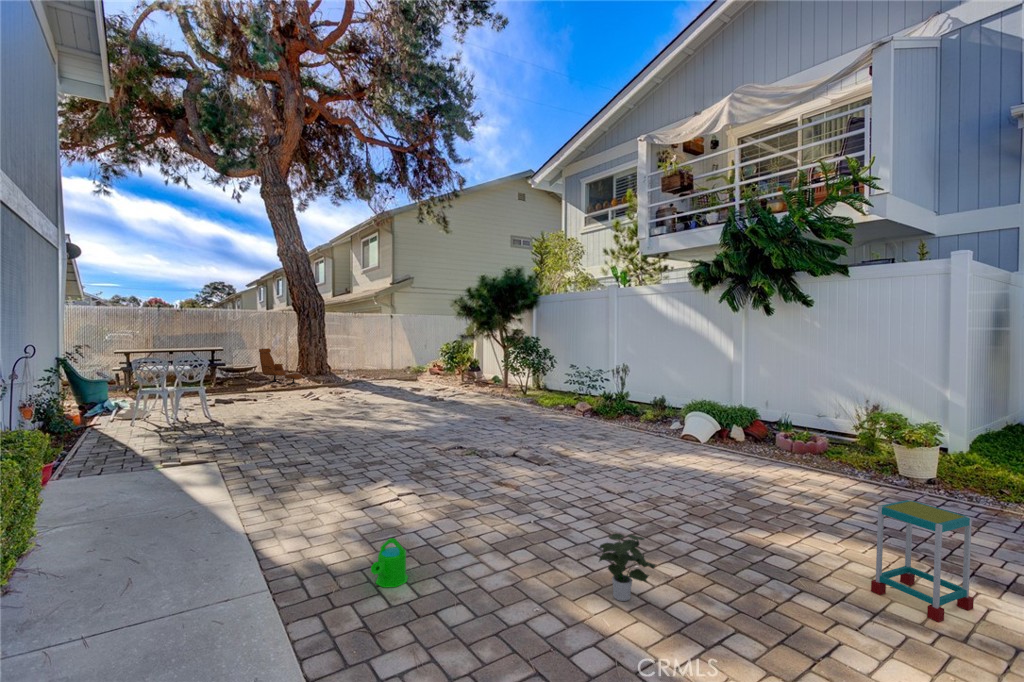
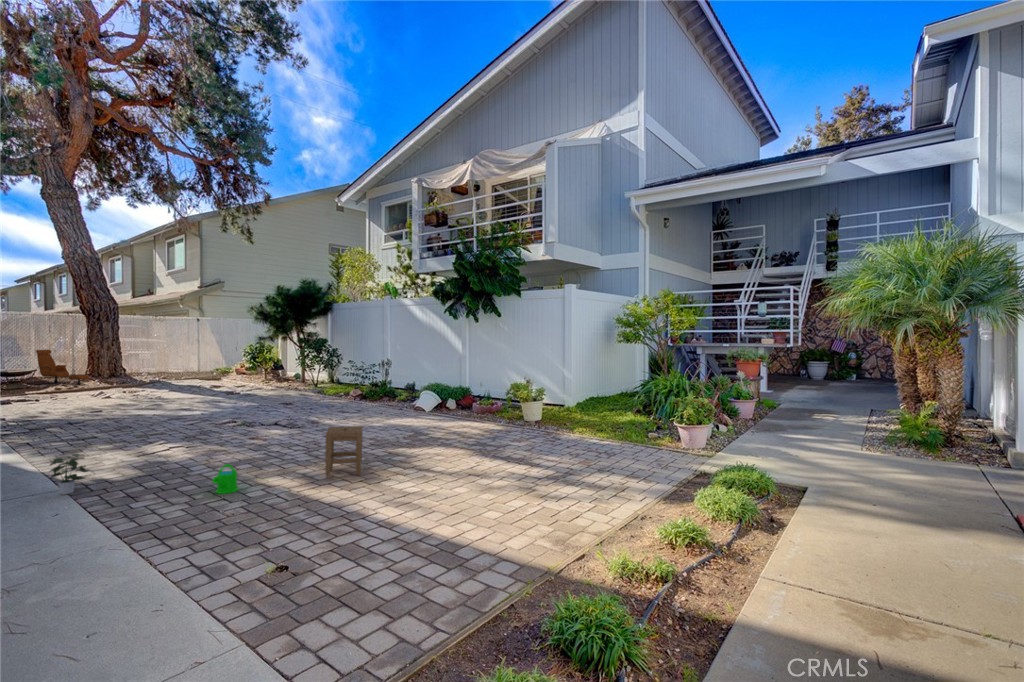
side table: present [871,500,974,622] -> none [430,418,471,471]
stool: none [679,507,768,616] -> present [325,426,363,477]
potted plant: present [599,533,656,601] -> present [50,454,89,494]
watering can: present [371,538,408,588] -> present [213,464,238,494]

